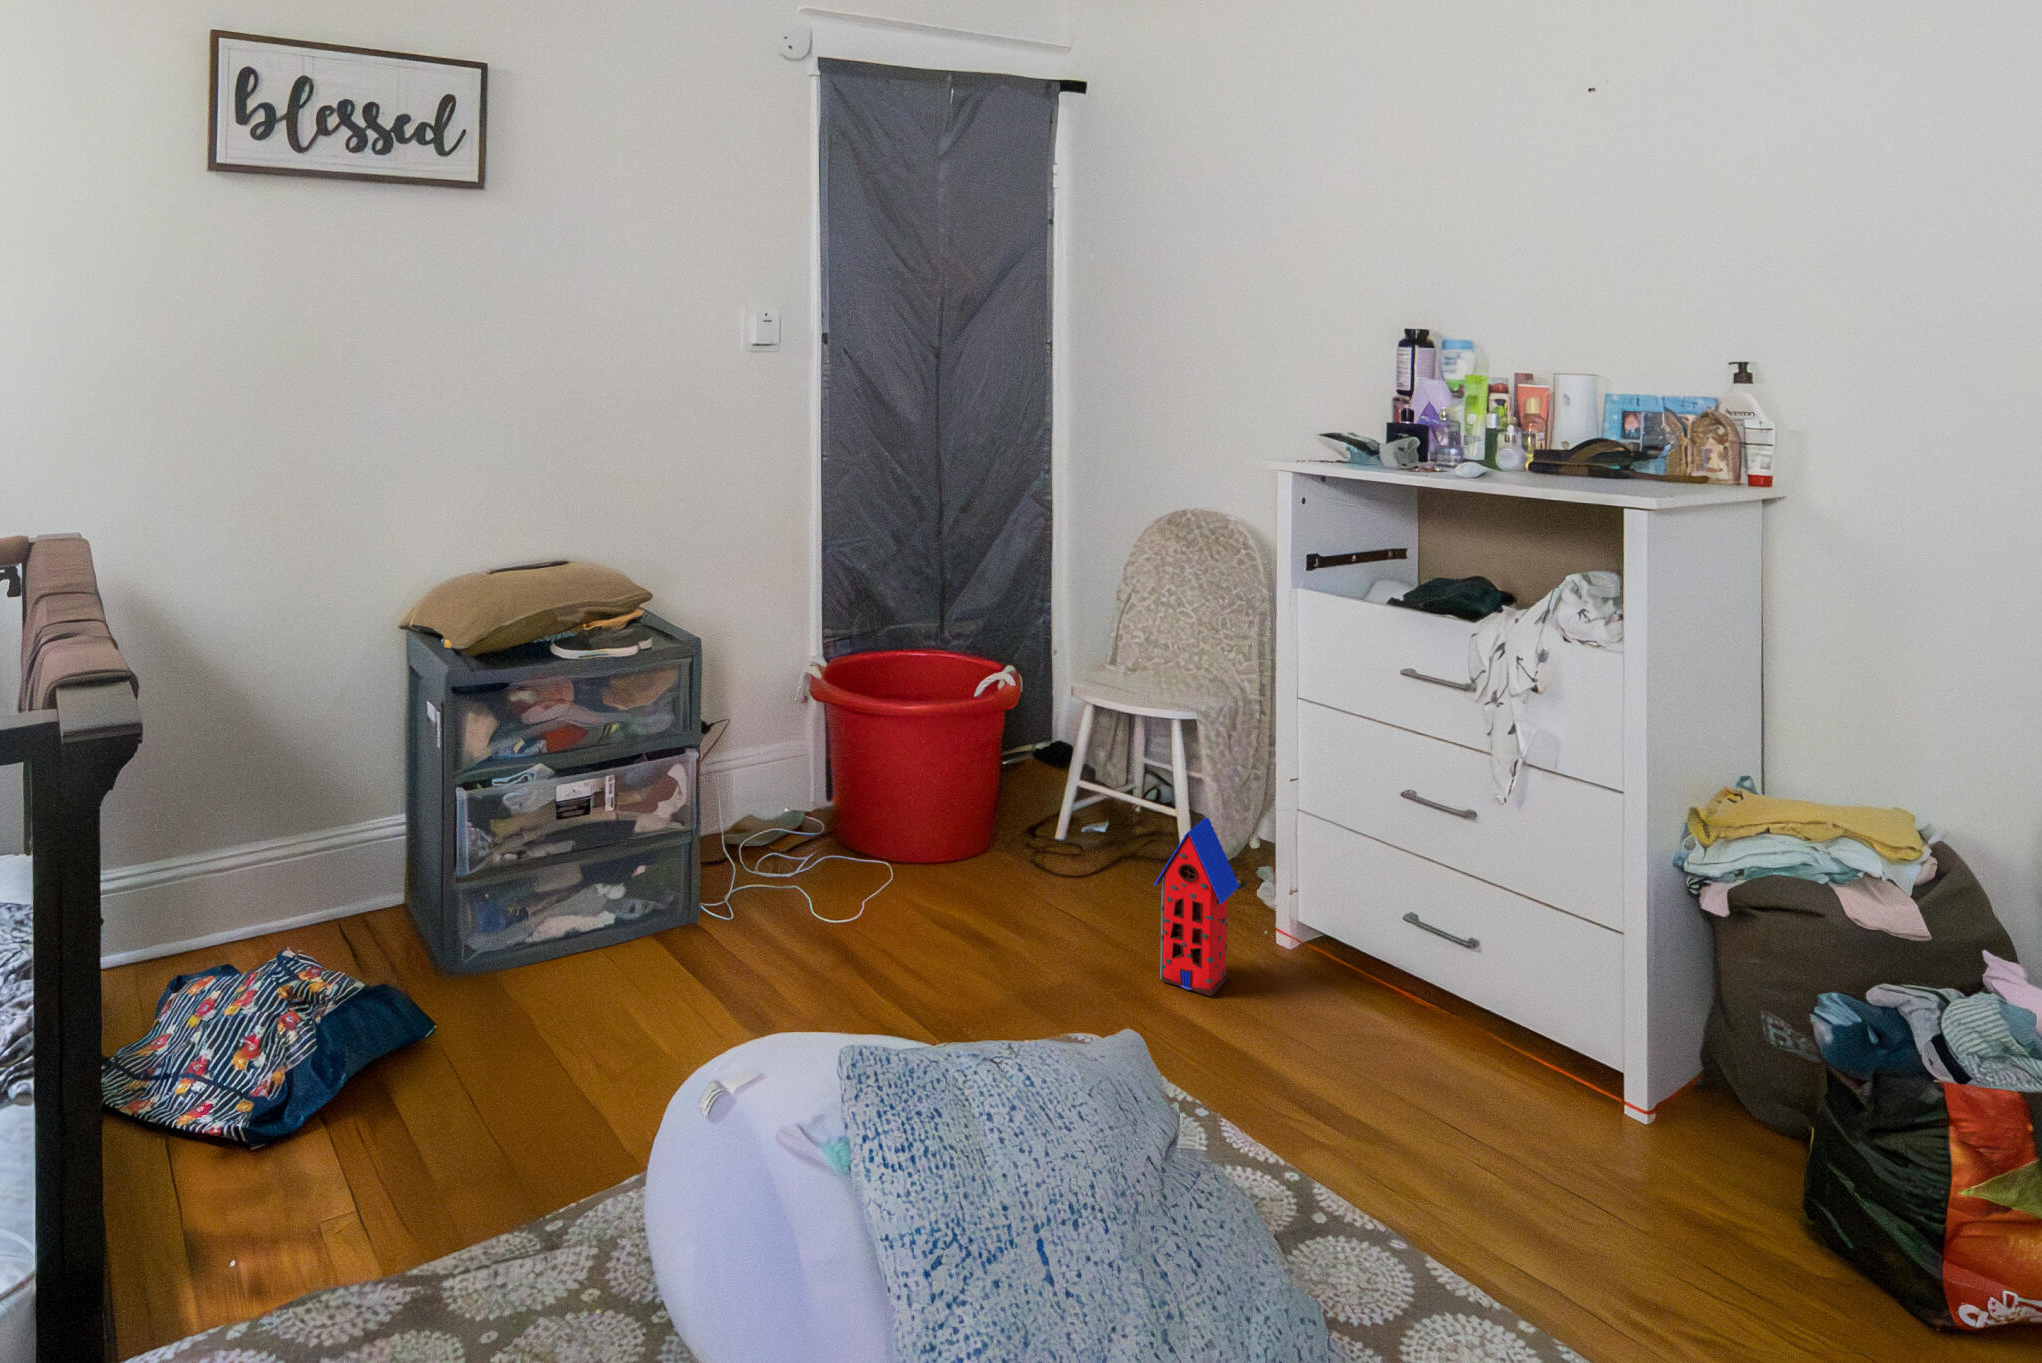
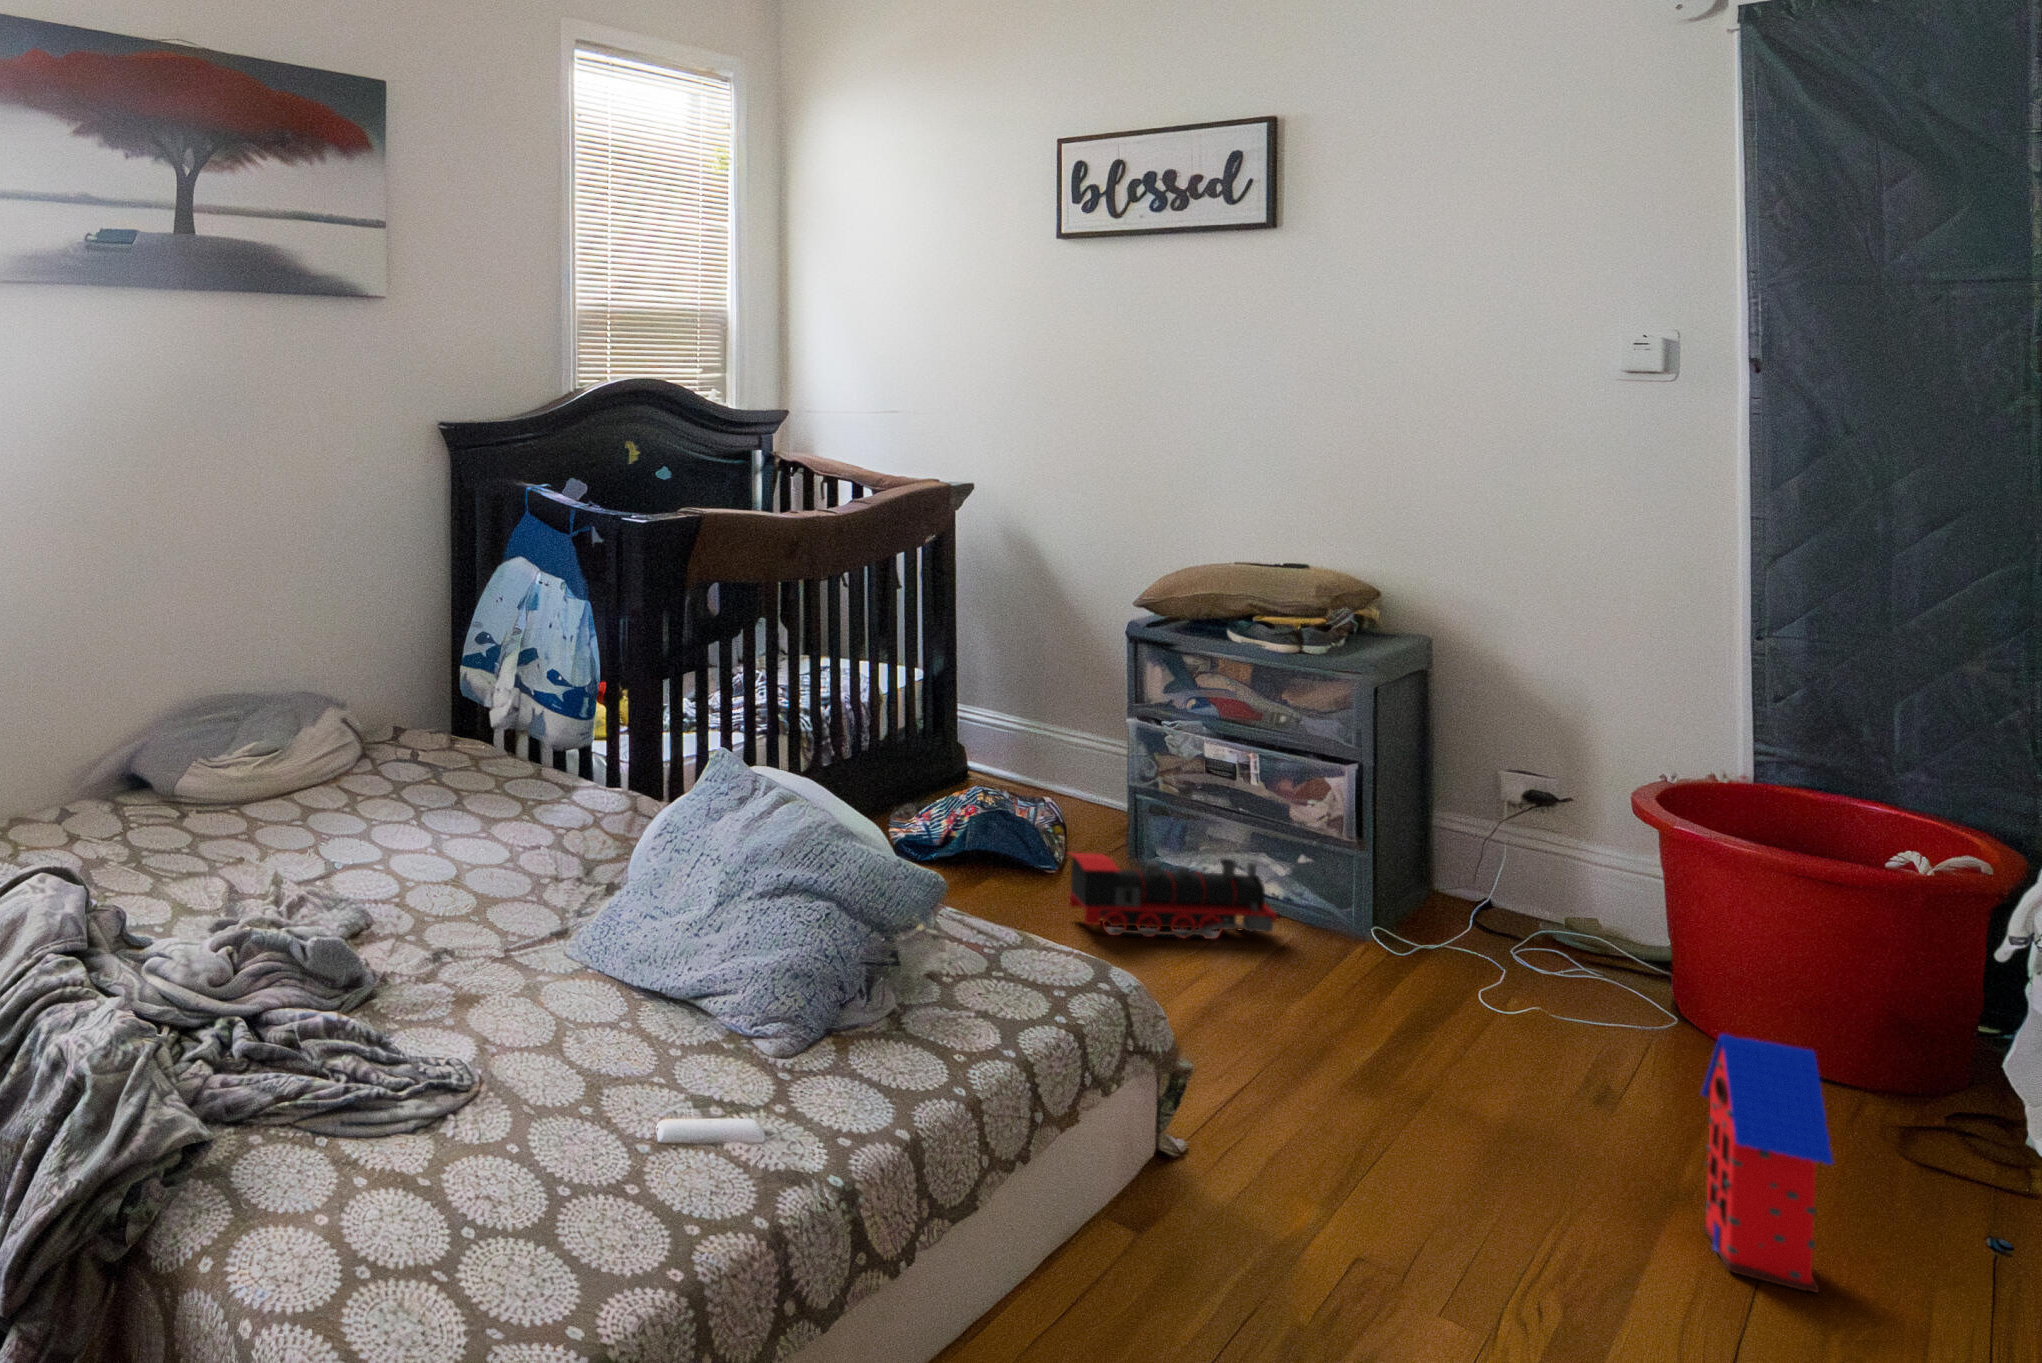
toy train: none [557,889,691,1059] -> present [1069,853,1282,939]

